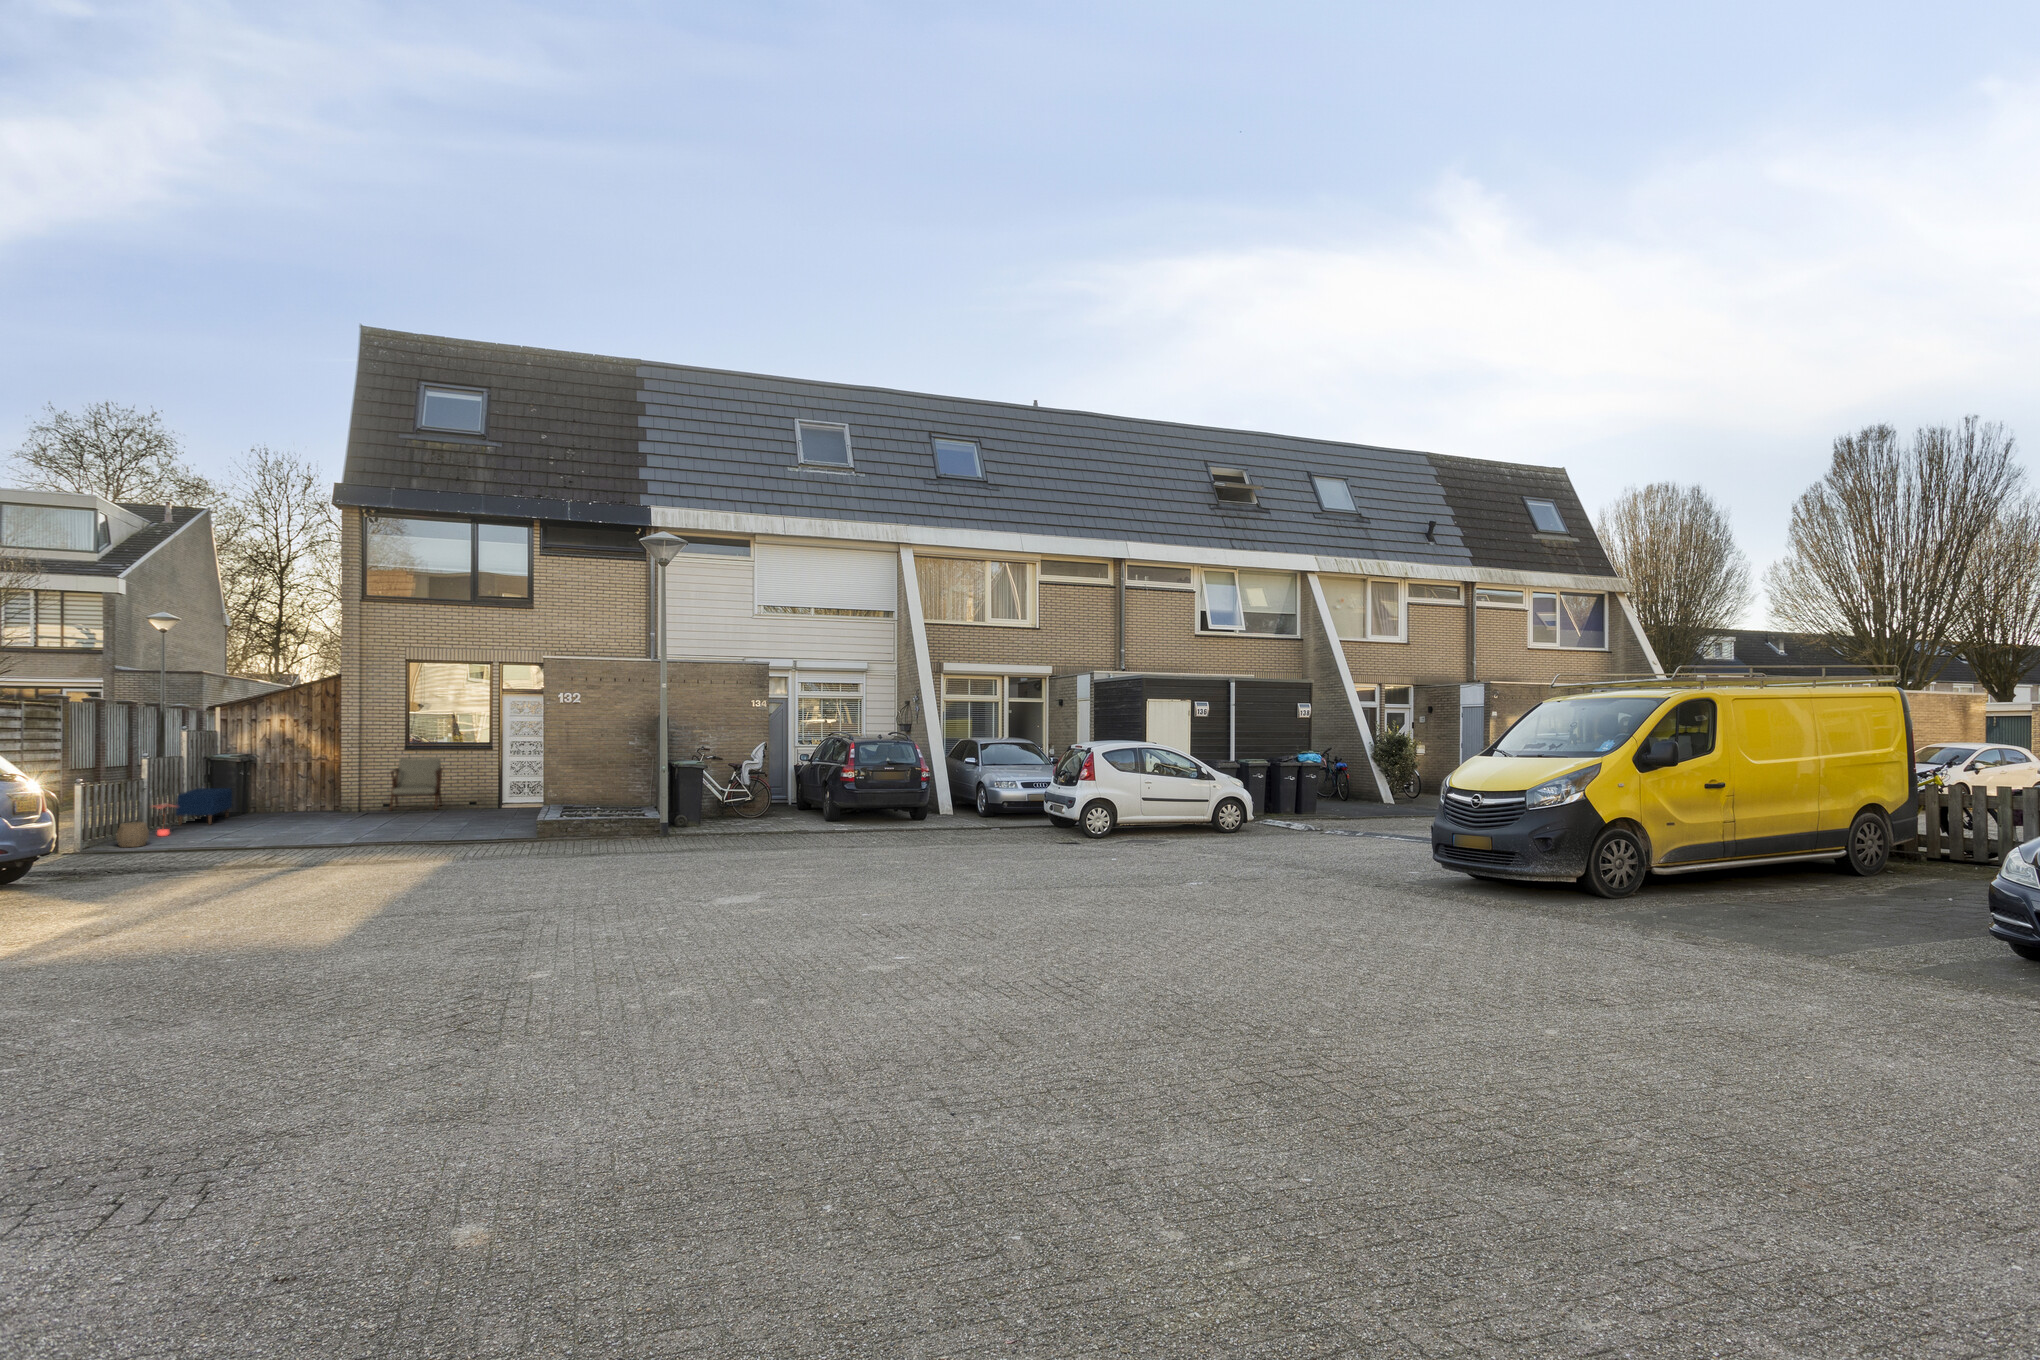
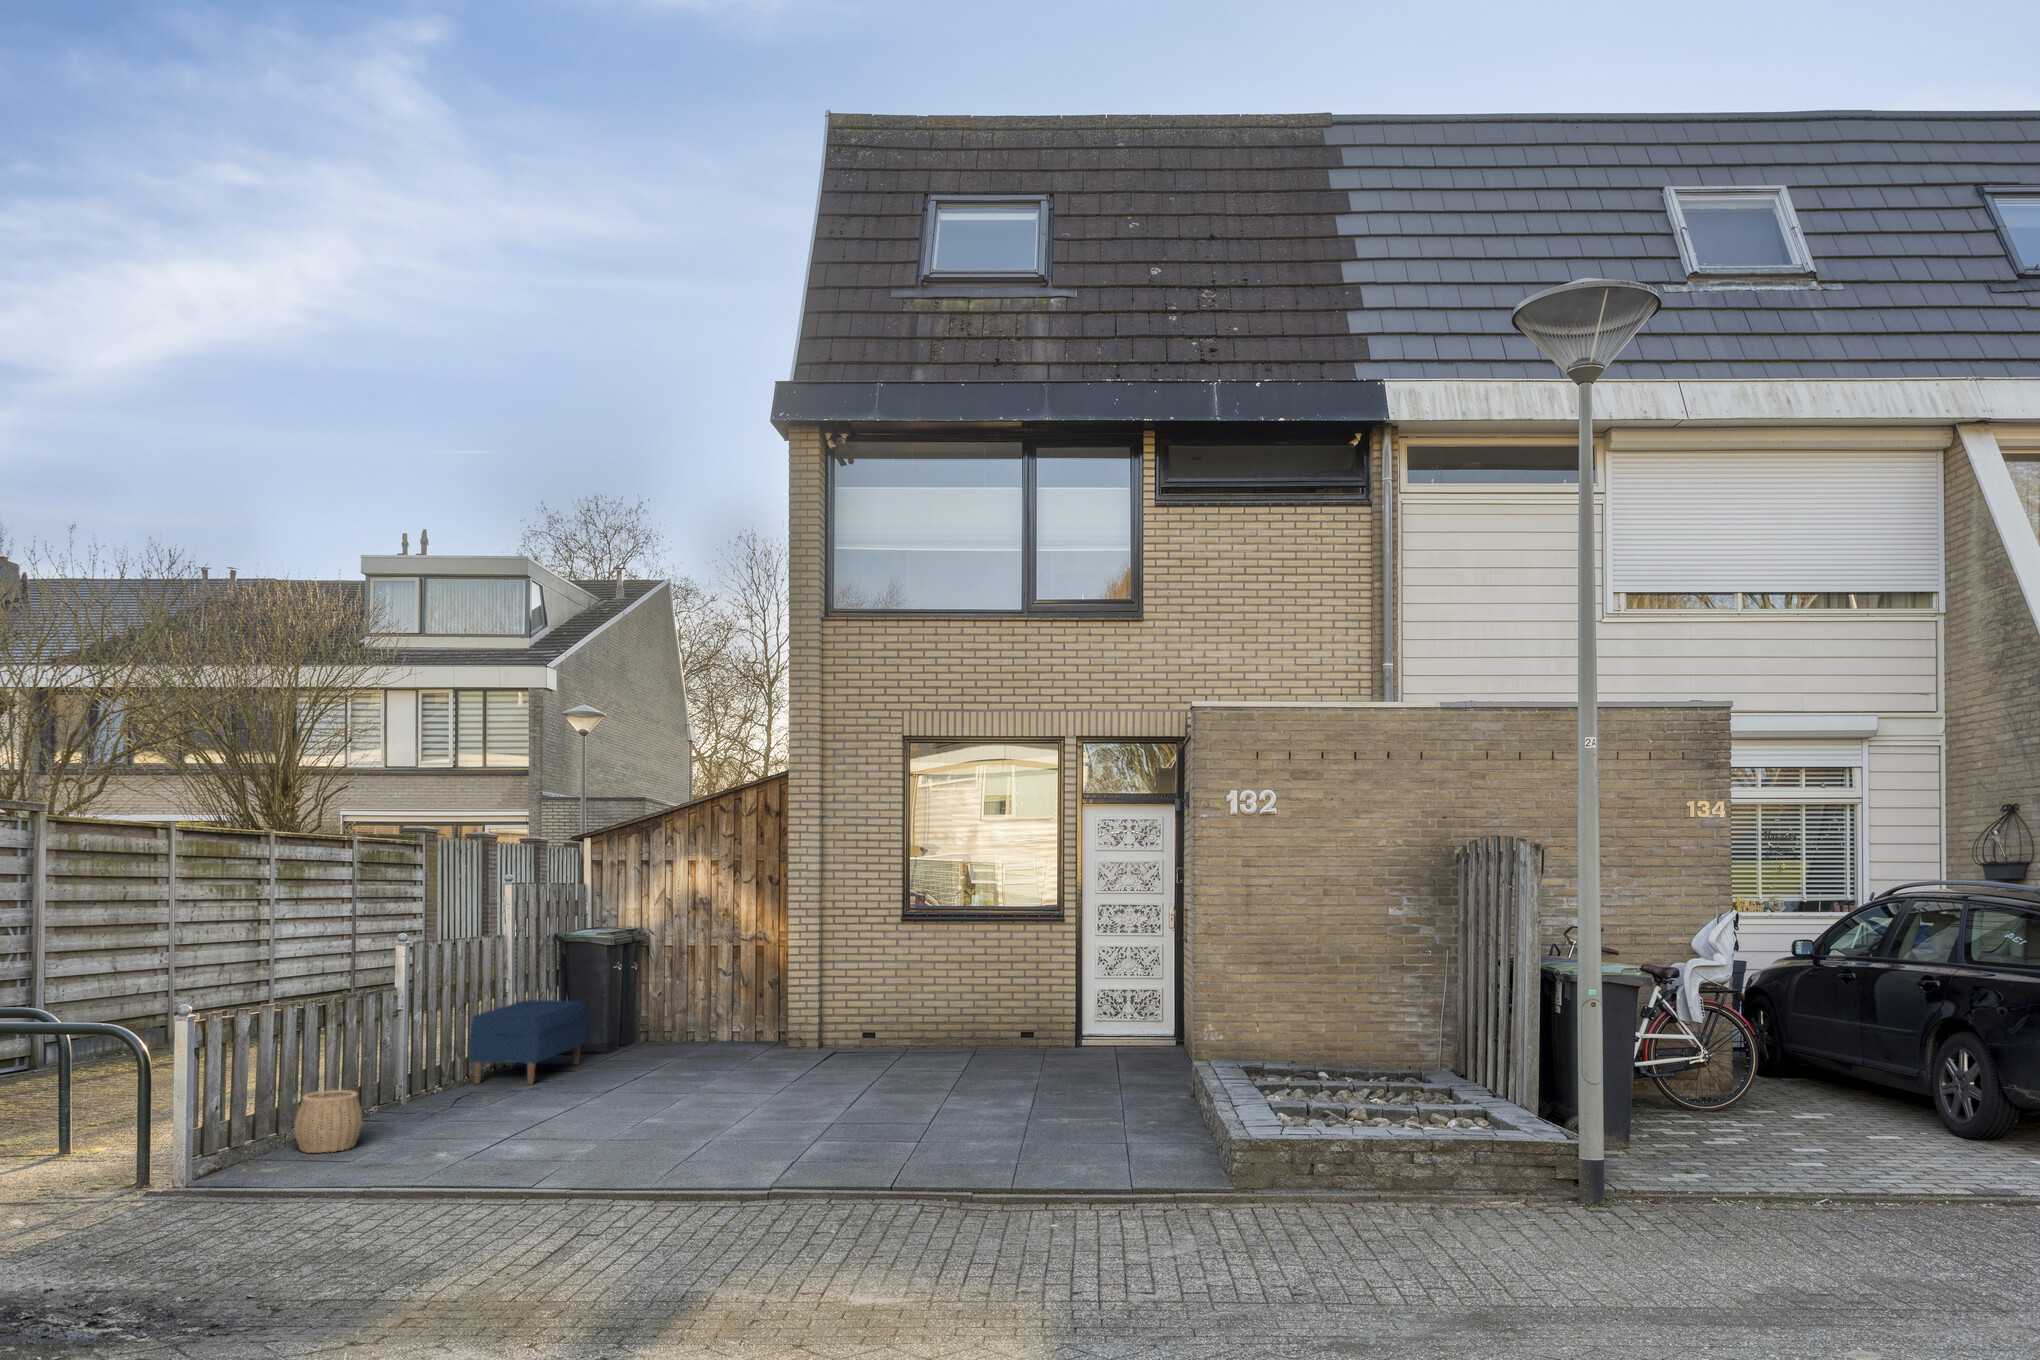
lounge chair: present [390,758,442,810] -> none [878,941,980,1058]
potted plant: present [153,804,179,836] -> none [393,1041,449,1117]

